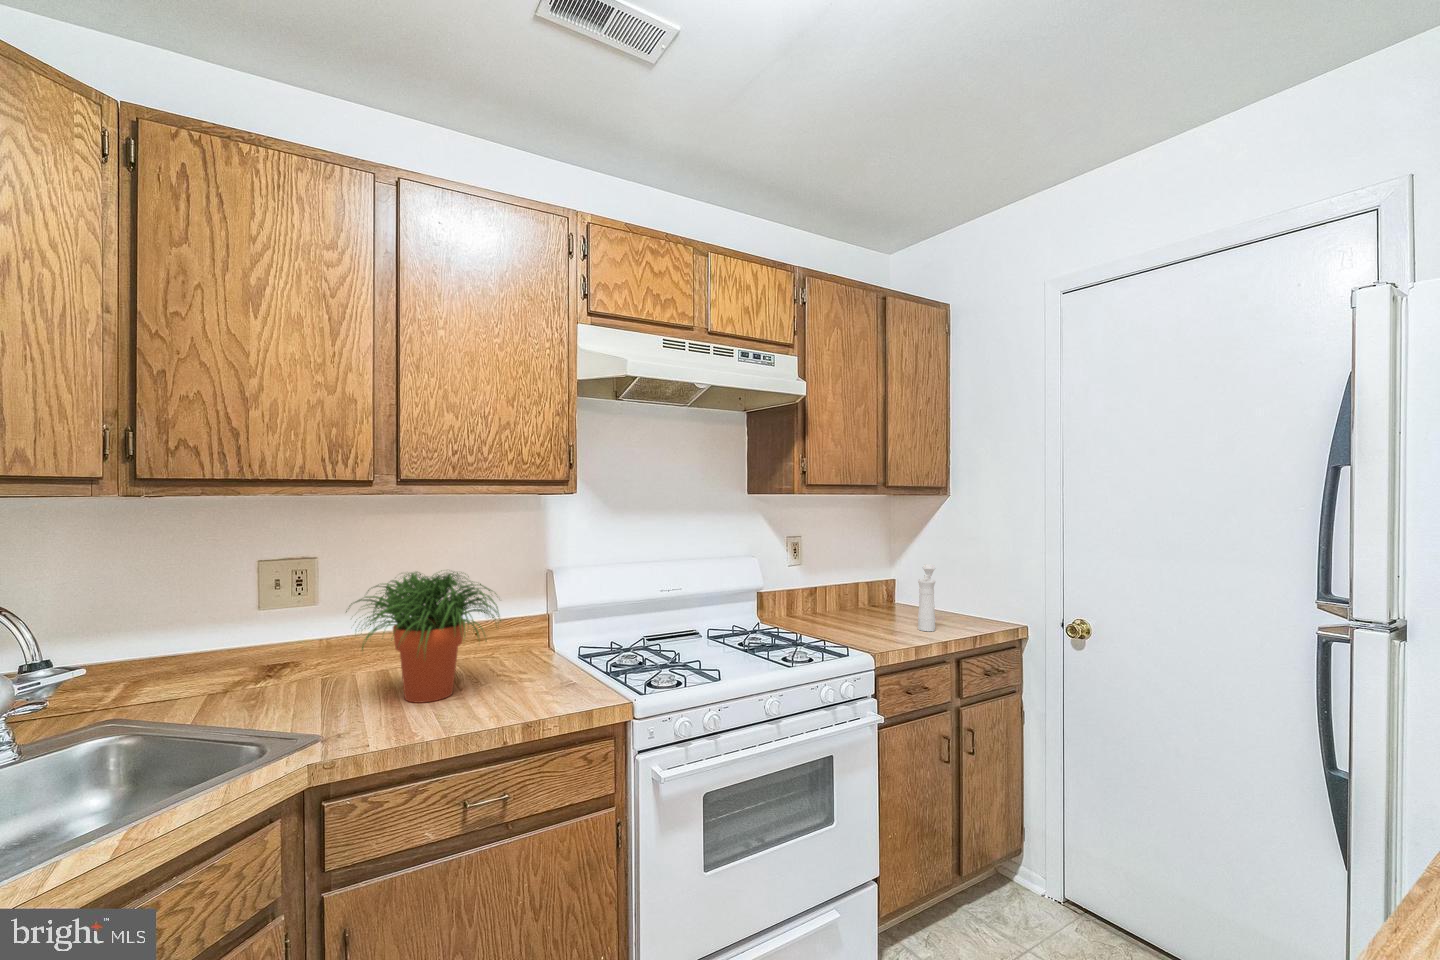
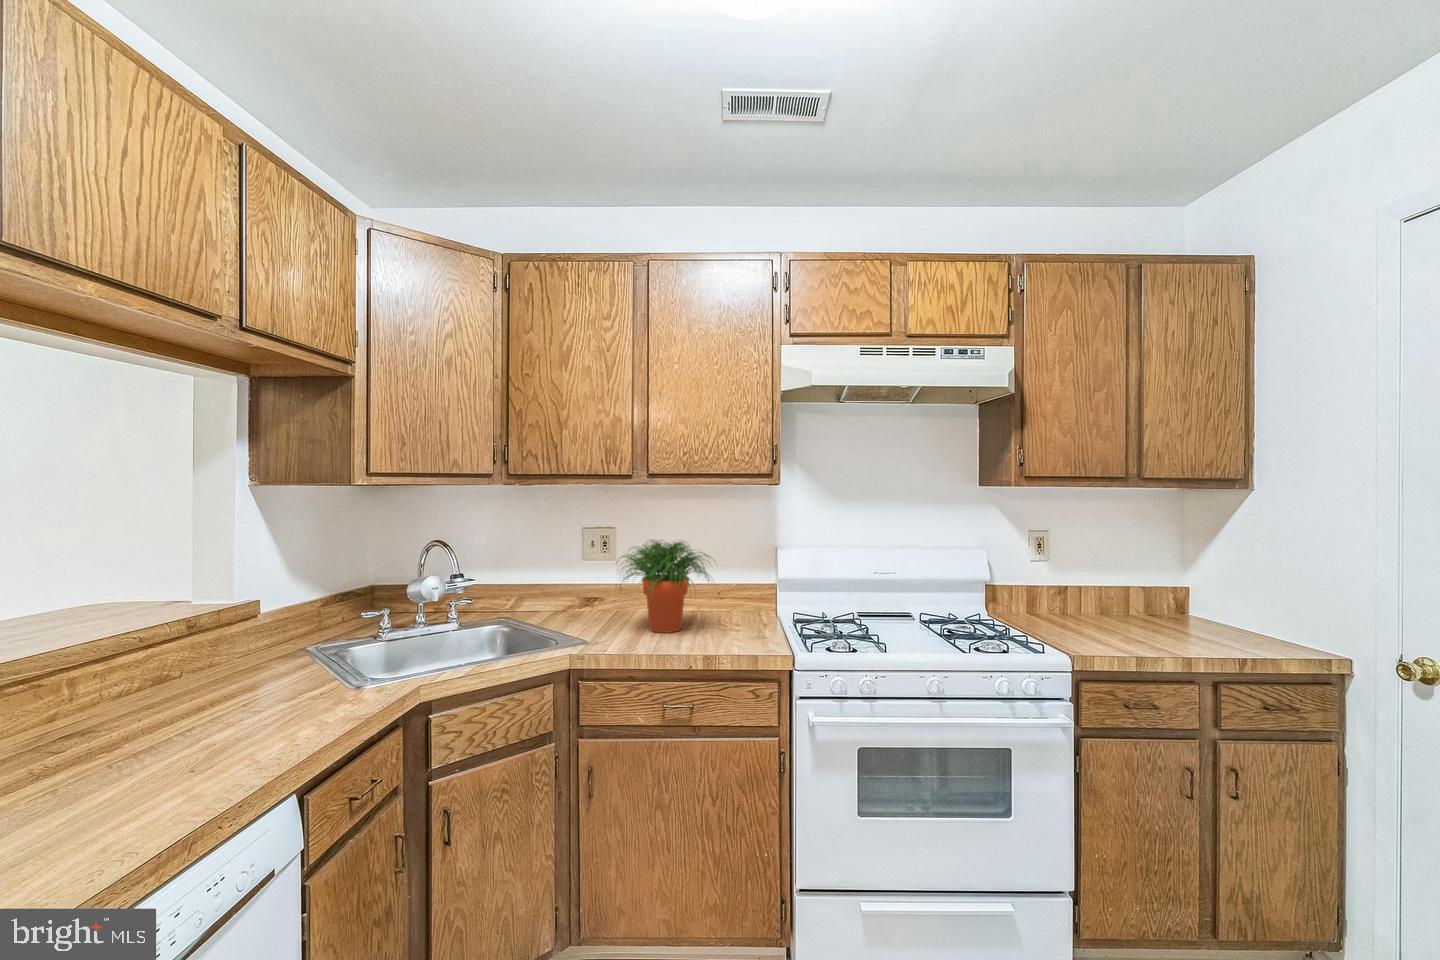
pepper mill: present [918,564,935,631] -> none [1173,572,1209,649]

